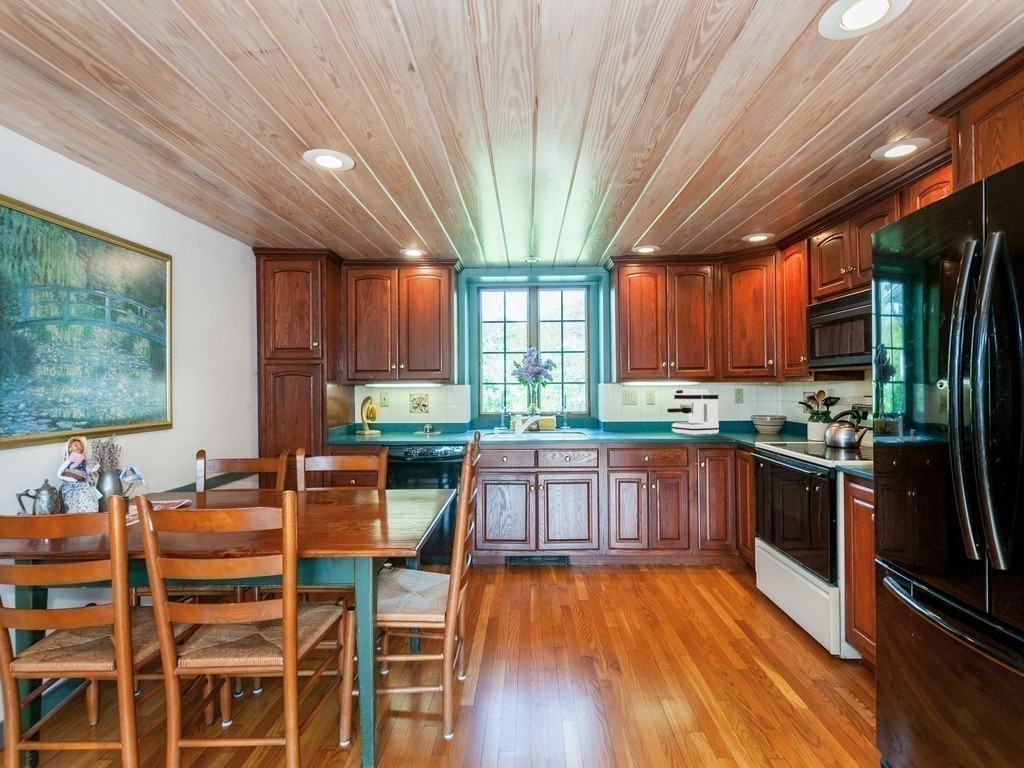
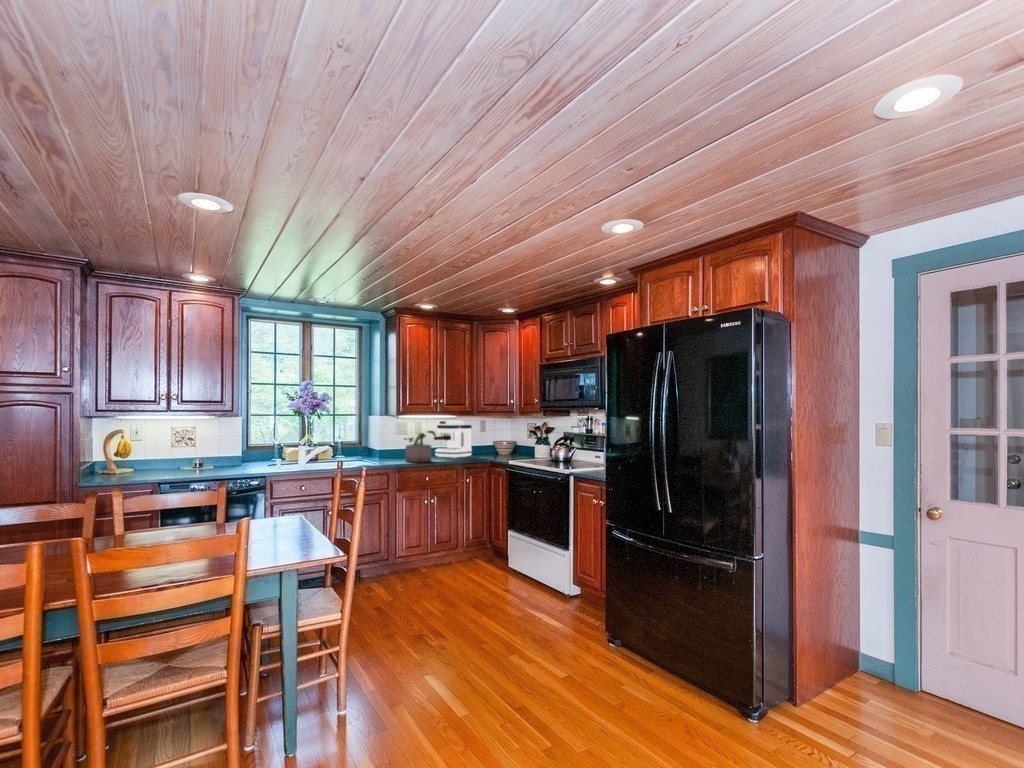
potted plant: none [628,401,665,438] -> present [404,431,436,462]

